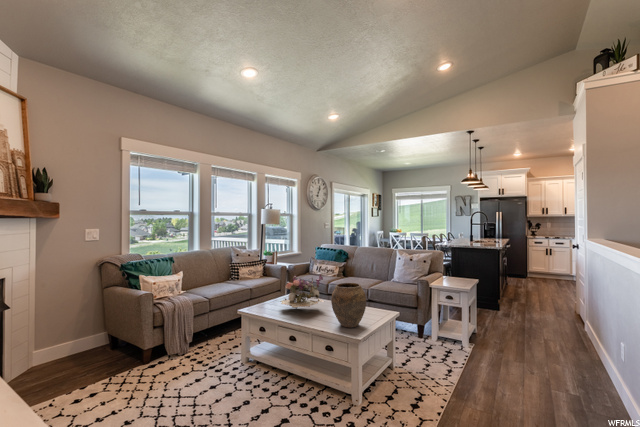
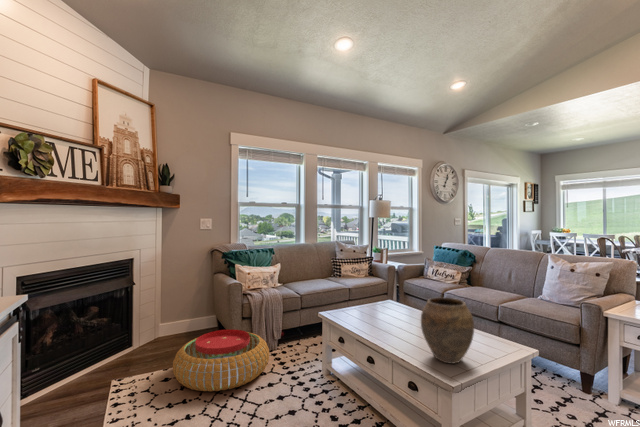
flower arrangement: present [281,274,324,309] -> none [365,280,421,322]
pouf: none [85,339,190,402] -> present [173,329,269,392]

